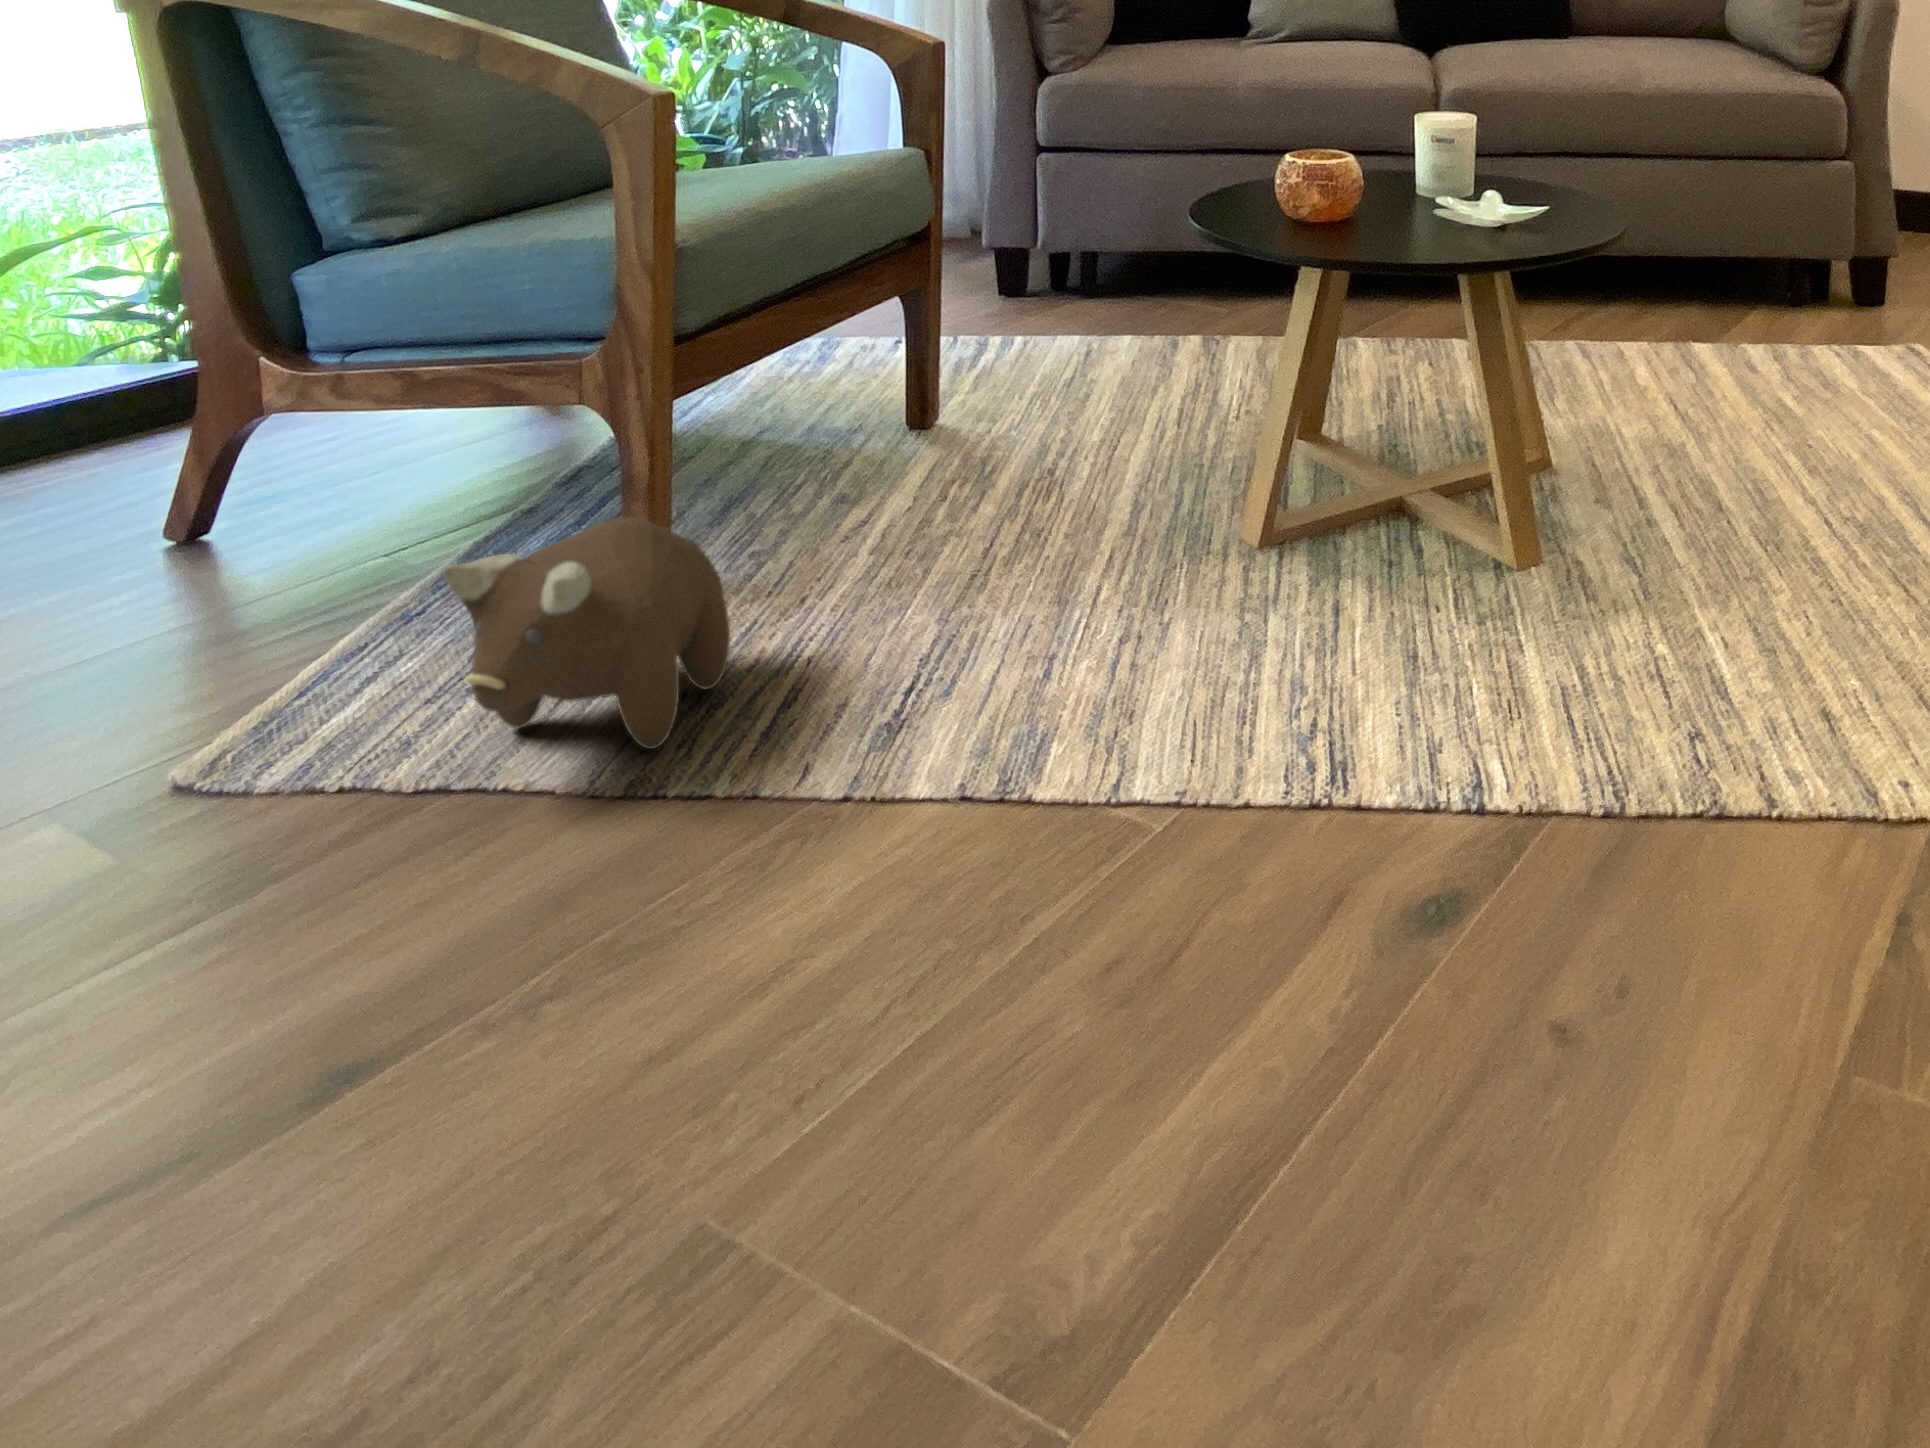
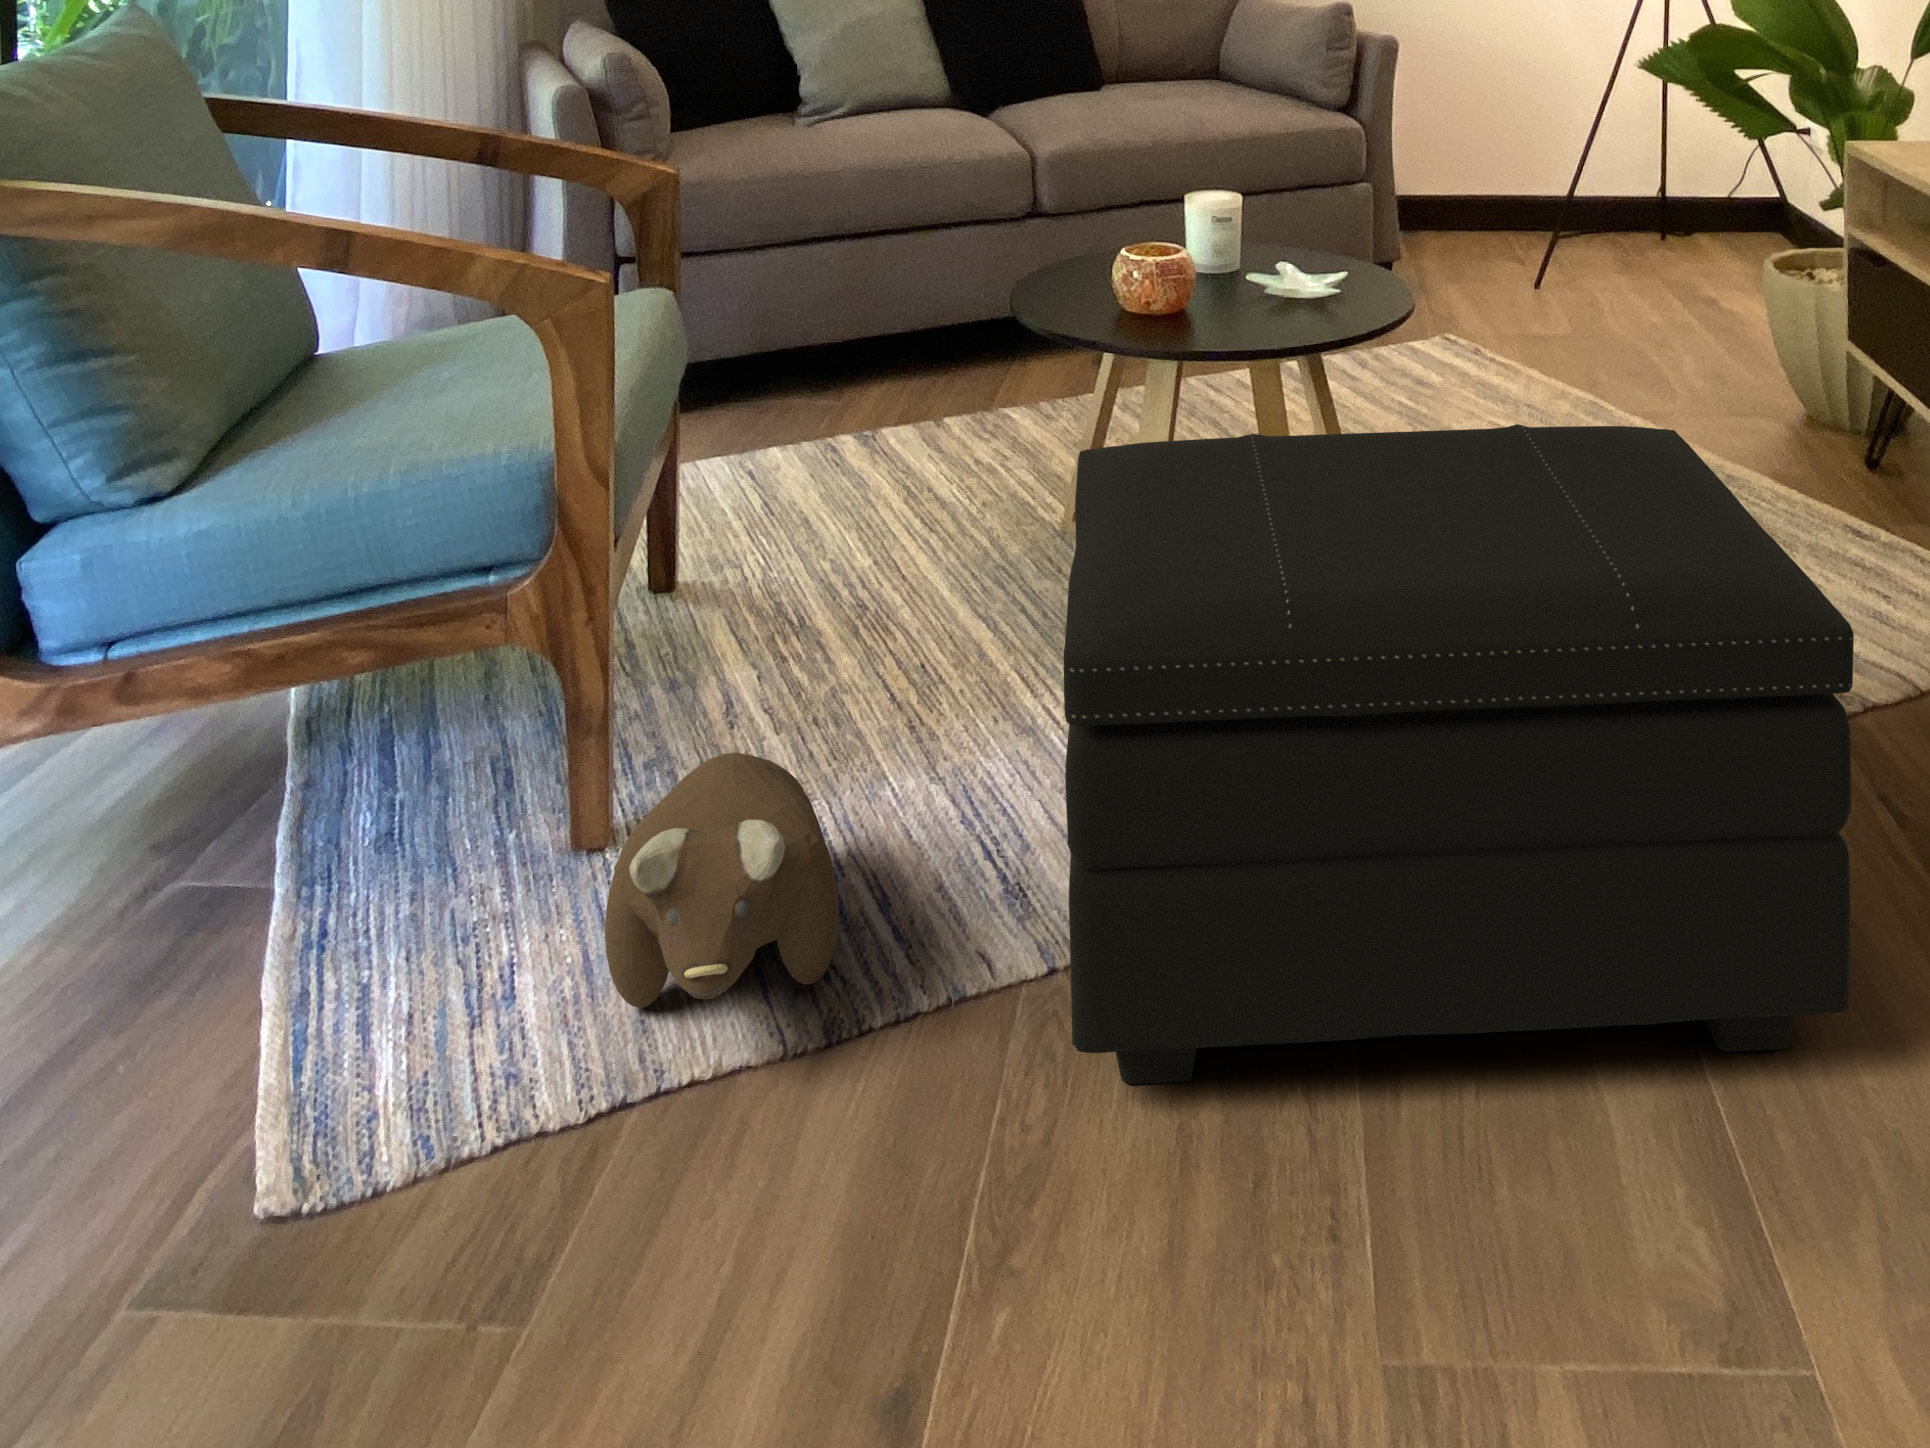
footstool: none [726,294,1677,1099] -> present [1064,424,1854,1084]

